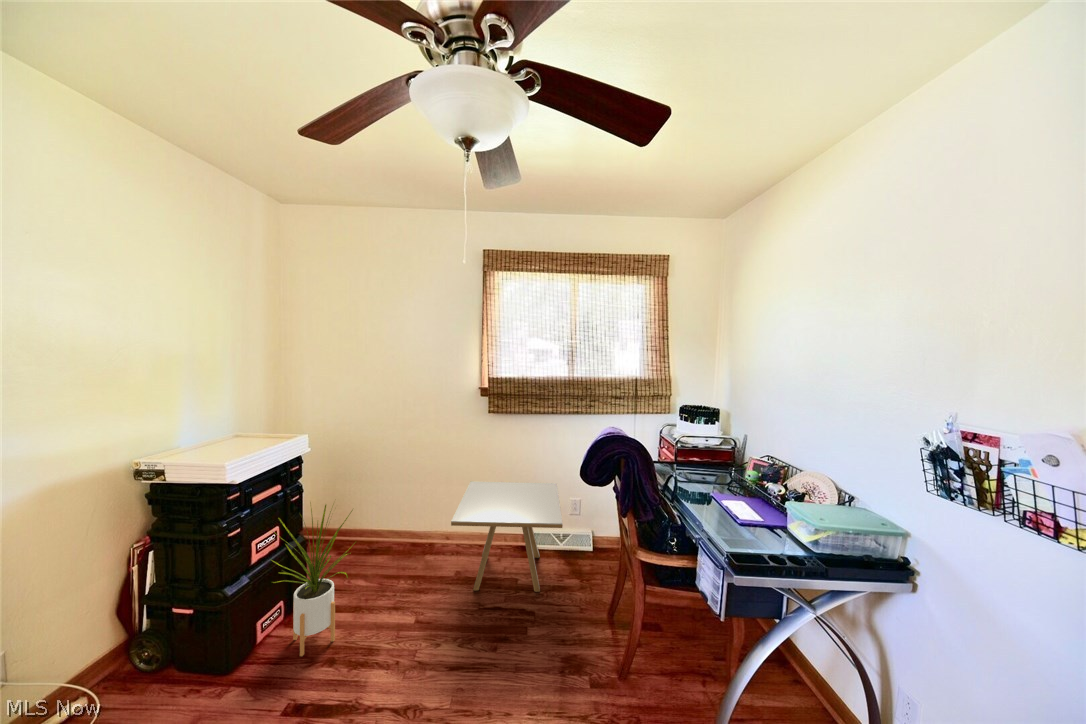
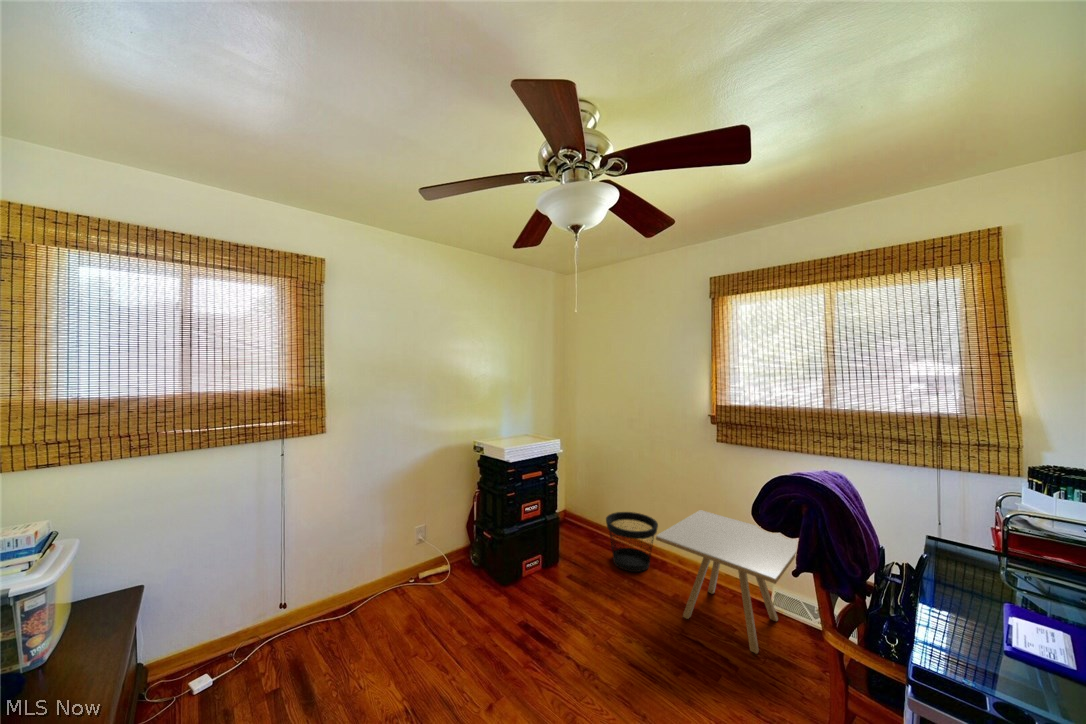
wastebasket: none [367,502,429,571] -> present [606,512,658,572]
house plant: present [271,505,354,656] -> none [526,485,580,599]

